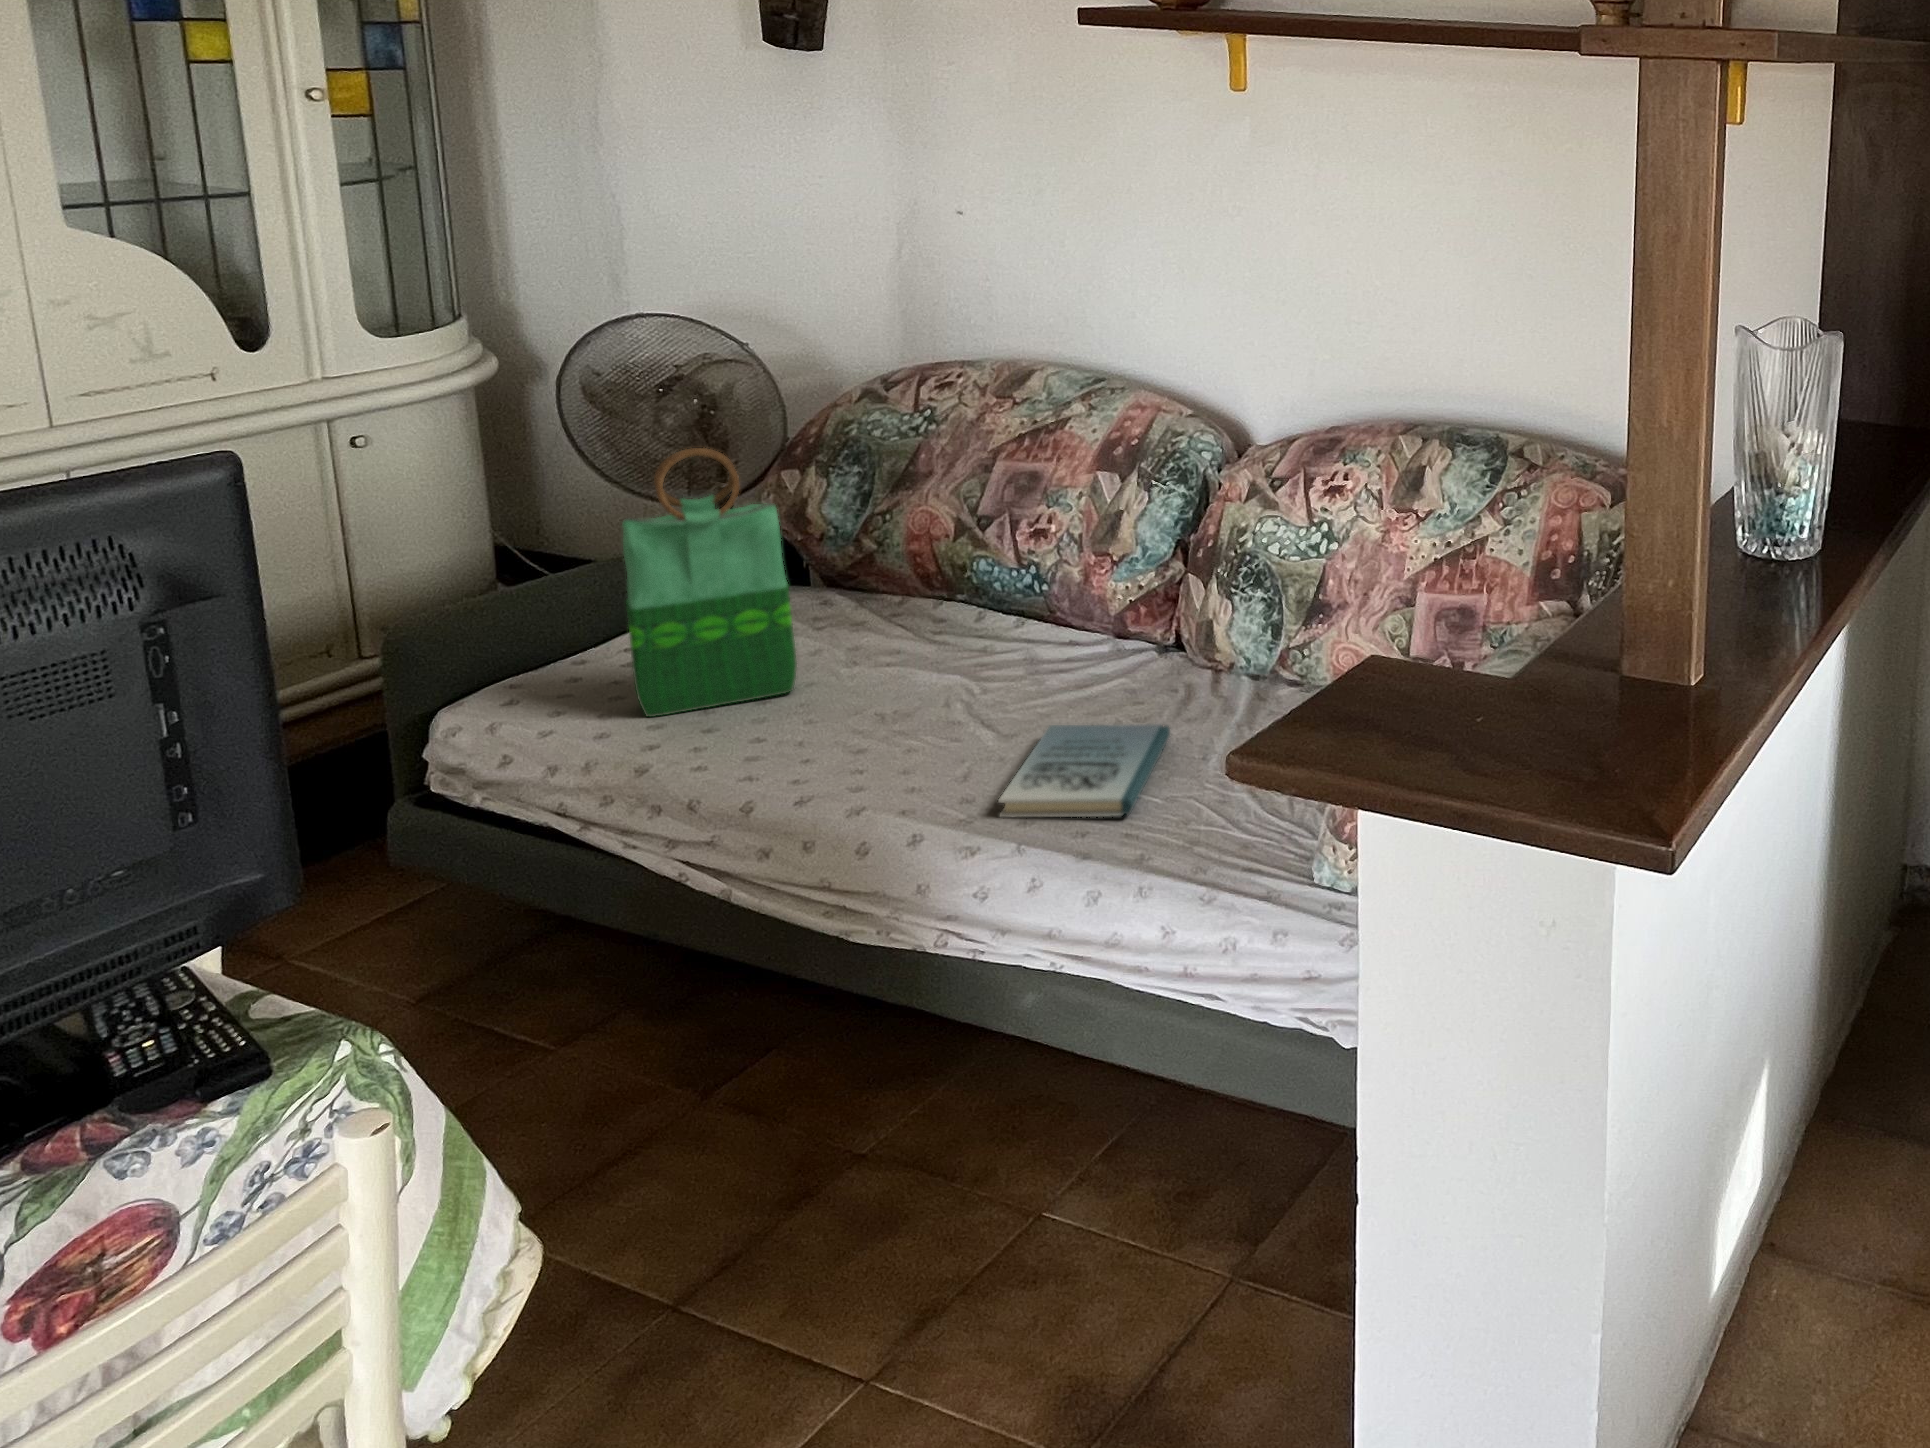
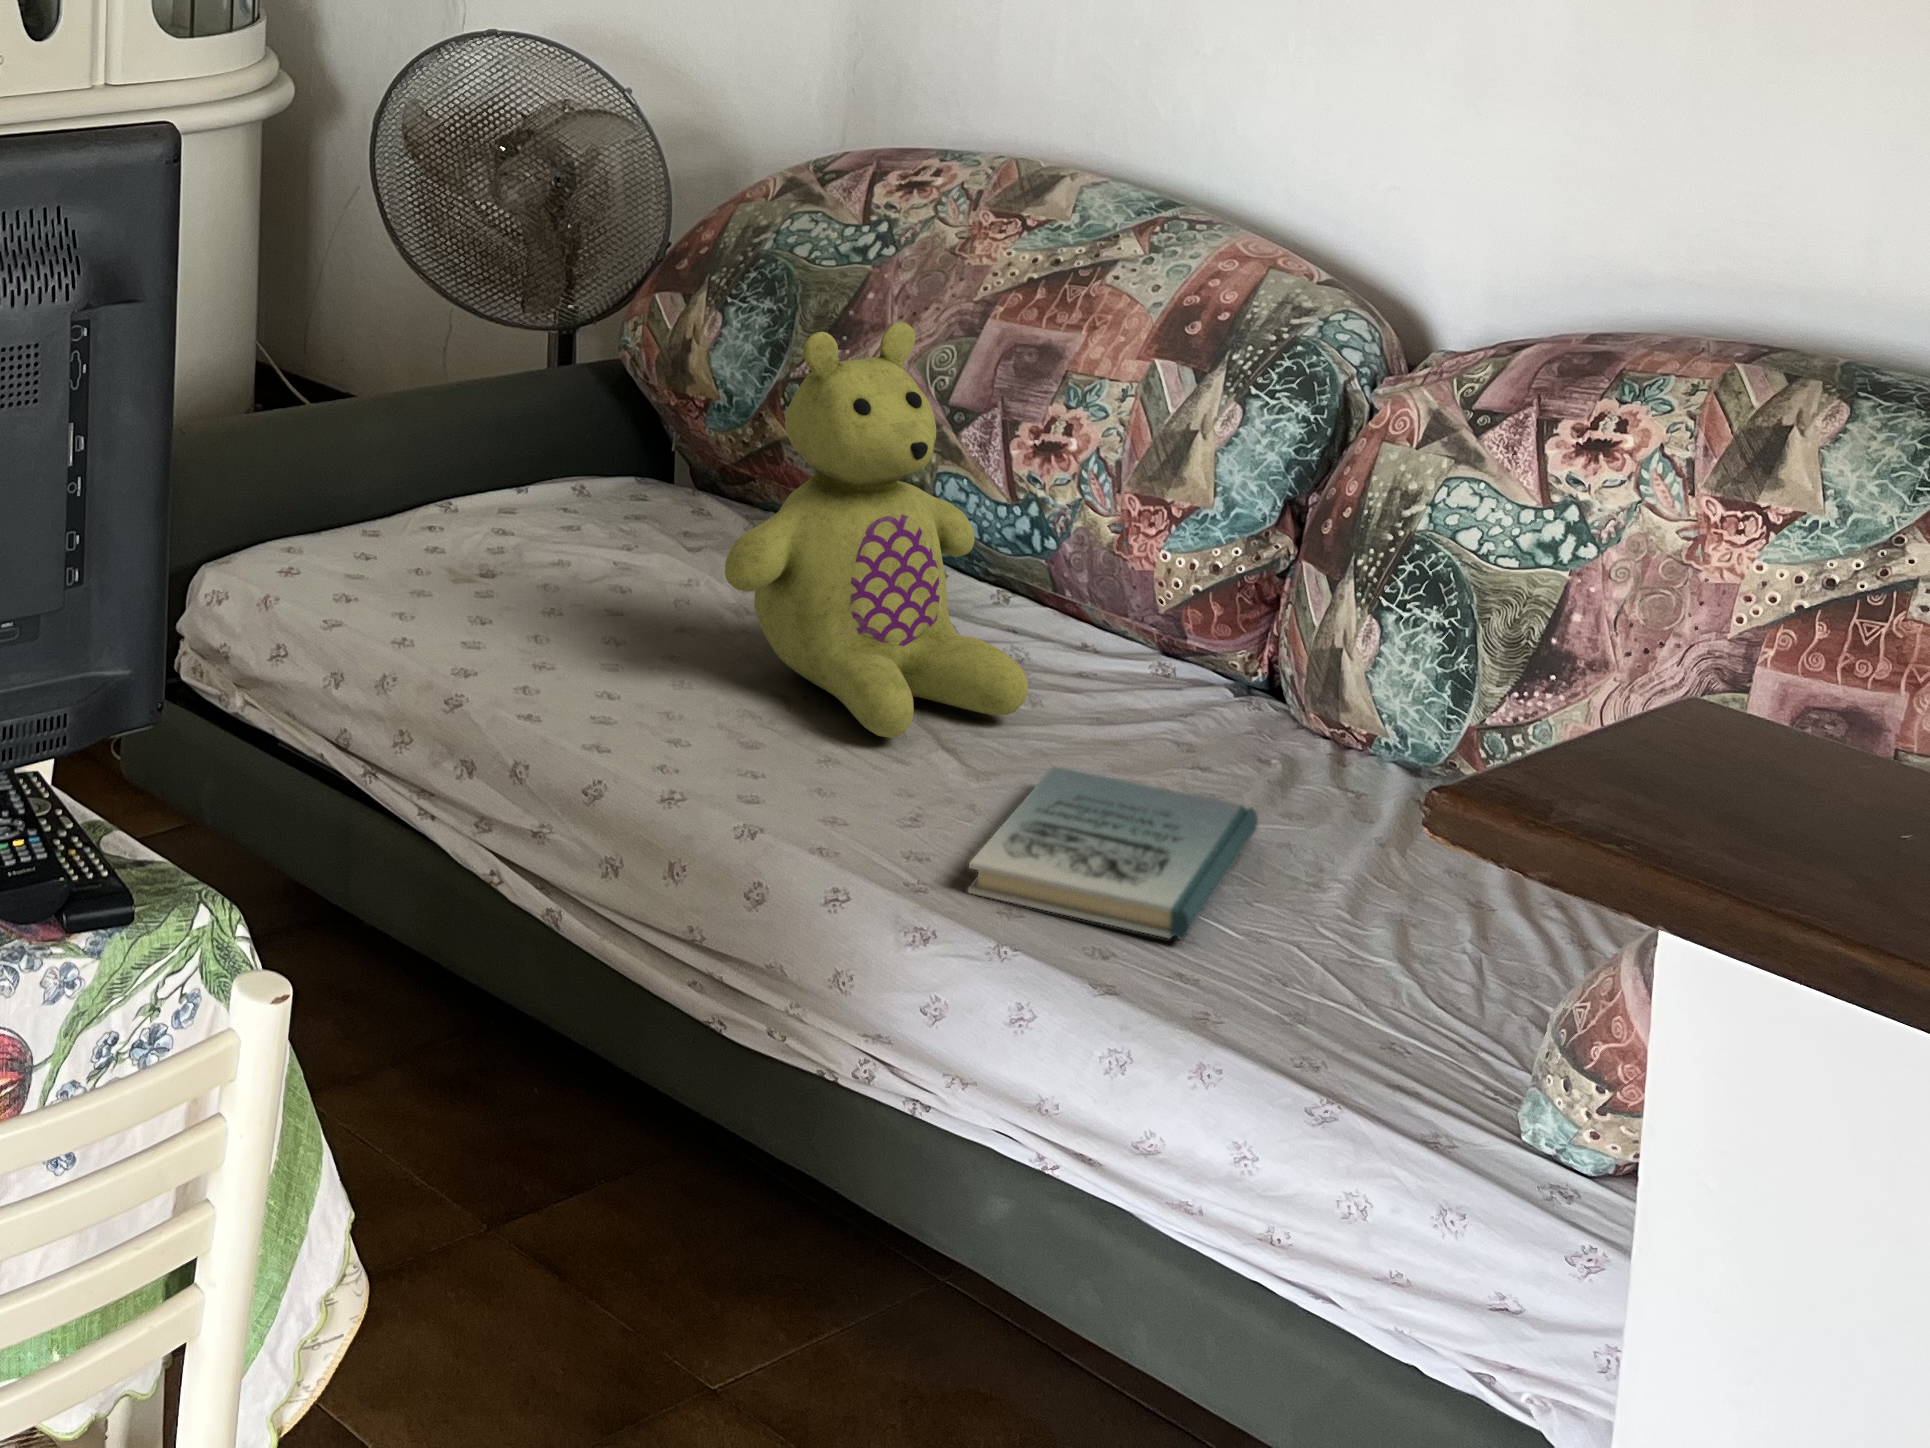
tote bag: present [622,448,797,717] -> none [447,233,671,636]
stuffed bear: none [830,476,1033,729] -> present [725,322,1028,738]

